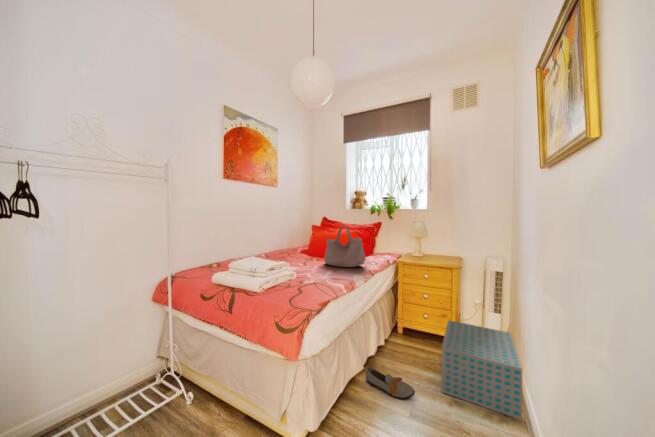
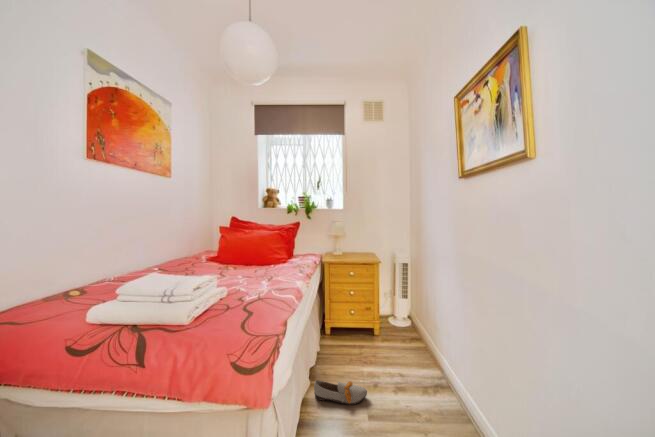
handbag: present [324,226,365,267] -> none [249,226,300,274]
storage box: present [441,320,522,420] -> none [374,312,448,385]

